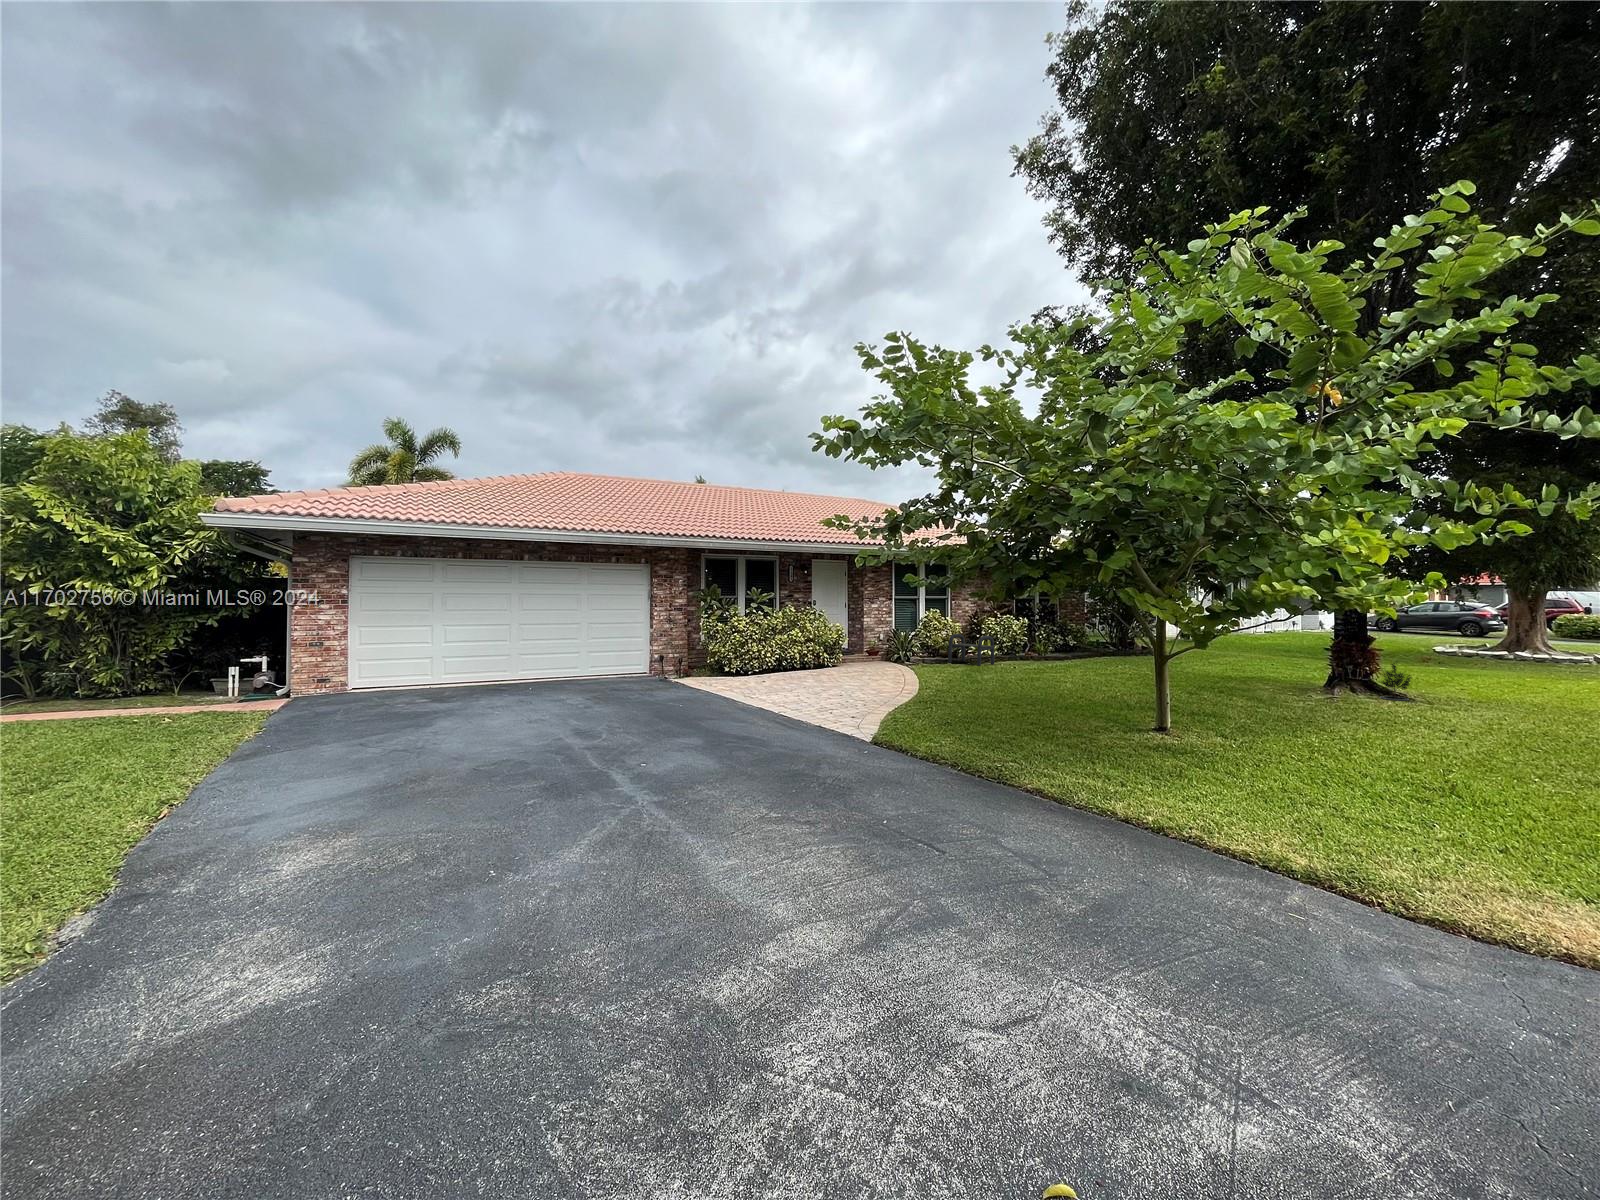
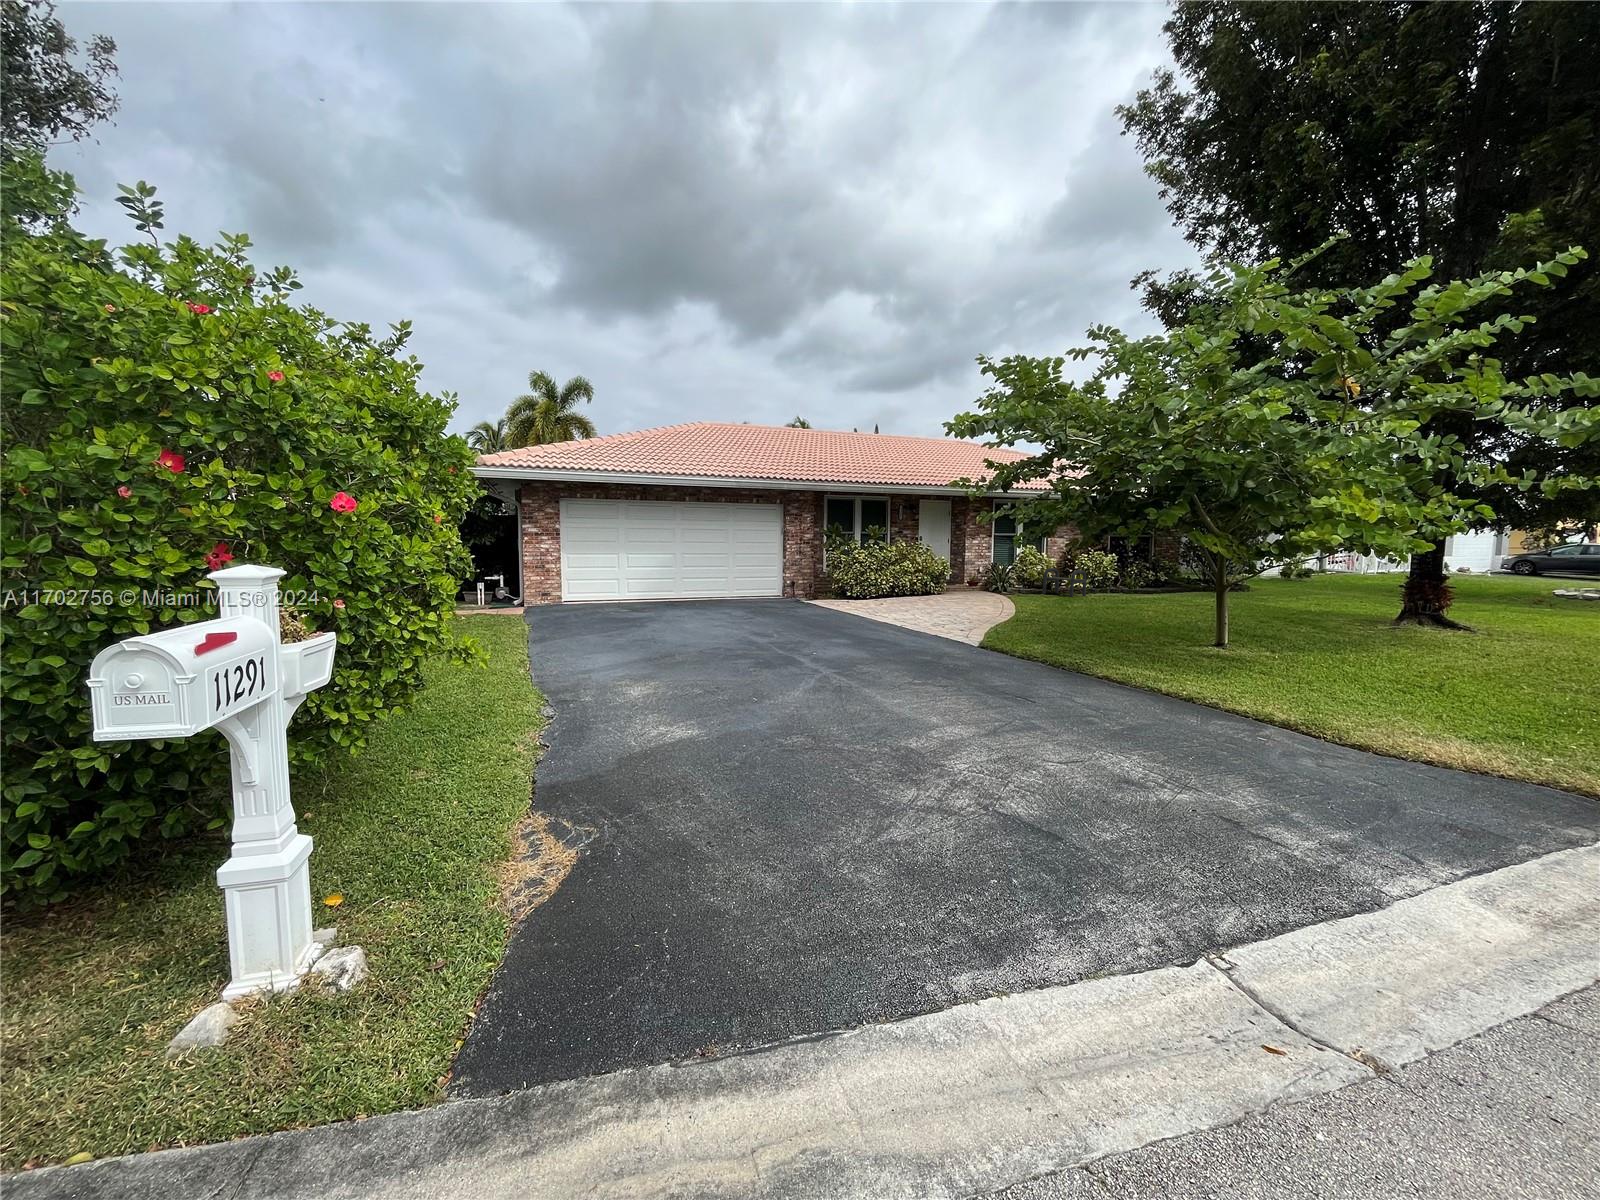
potted tree: present [1380,663,1411,701] -> none [1444,597,1478,633]

